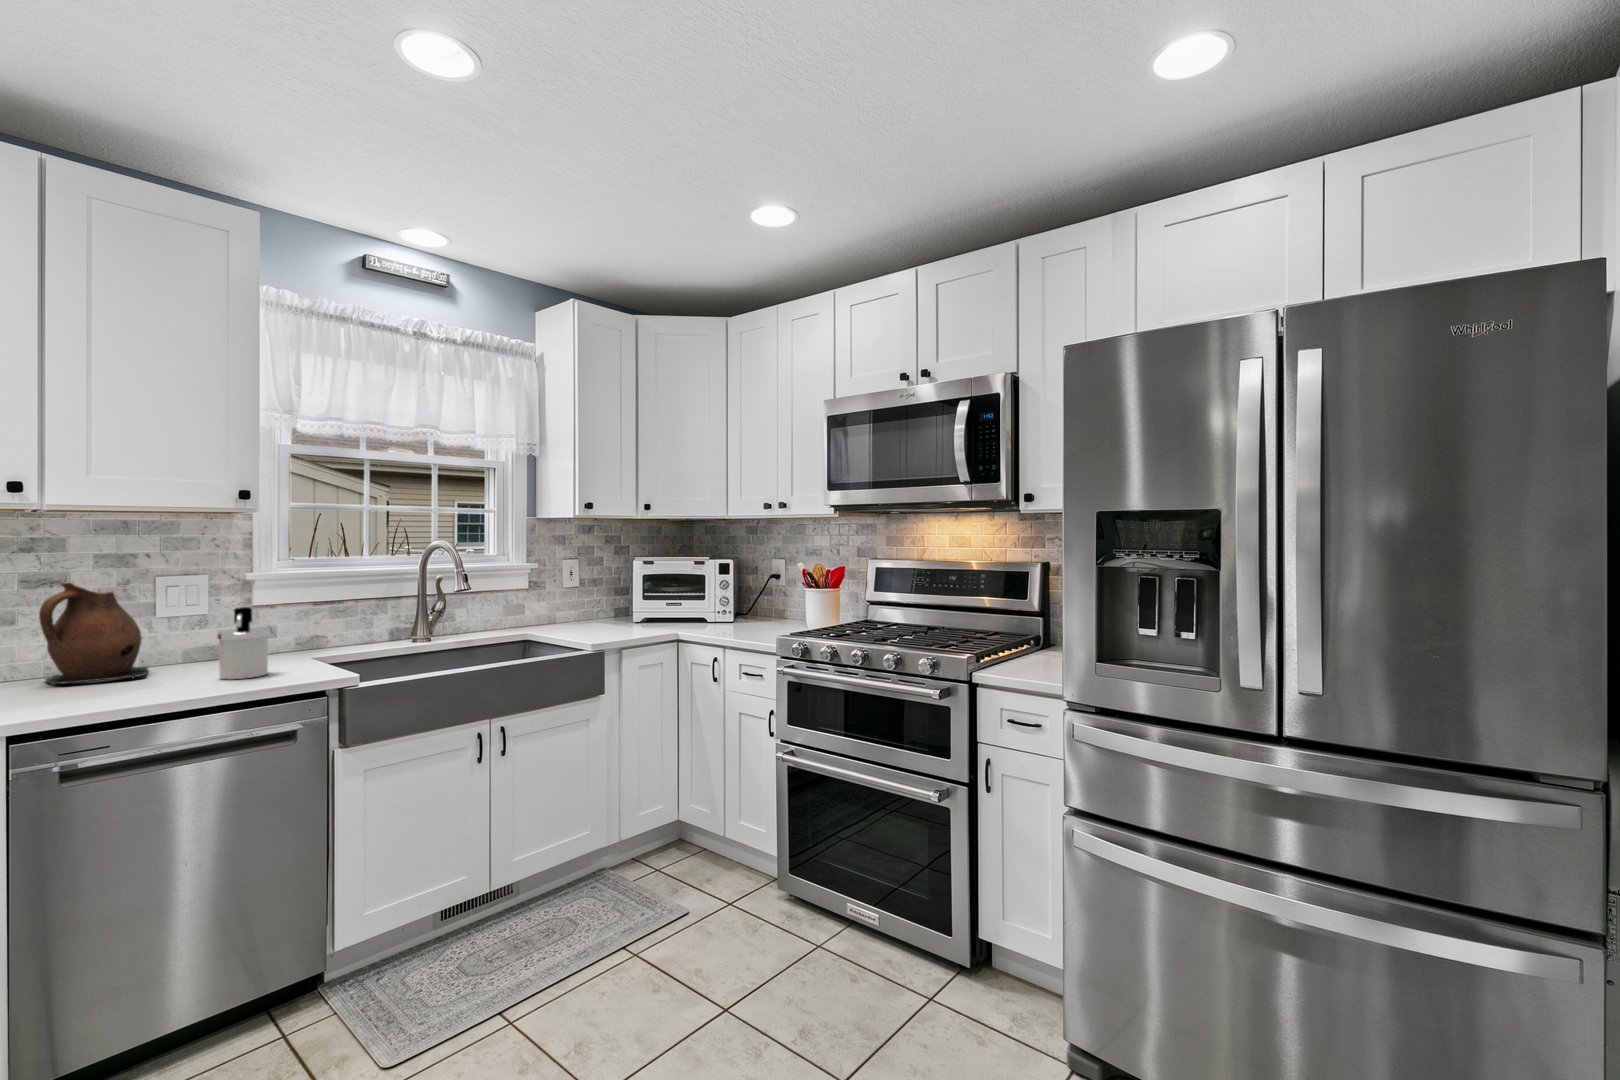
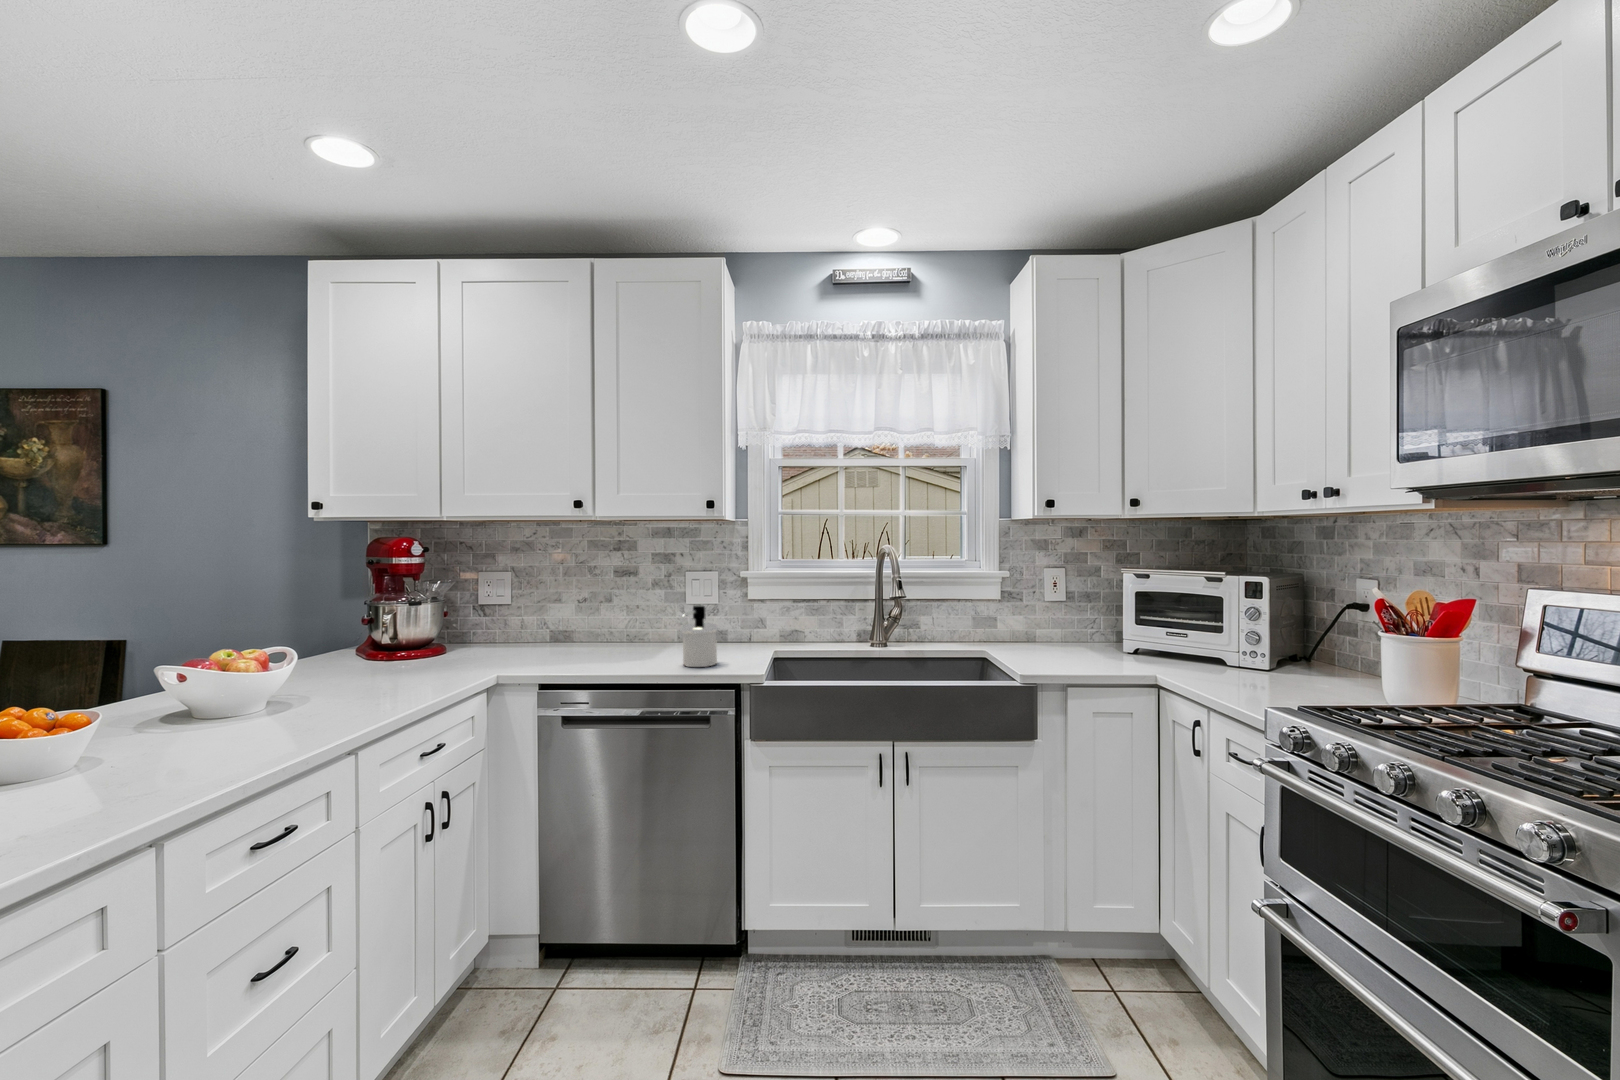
ceramic pitcher: present [39,583,148,684] -> none [602,578,674,655]

